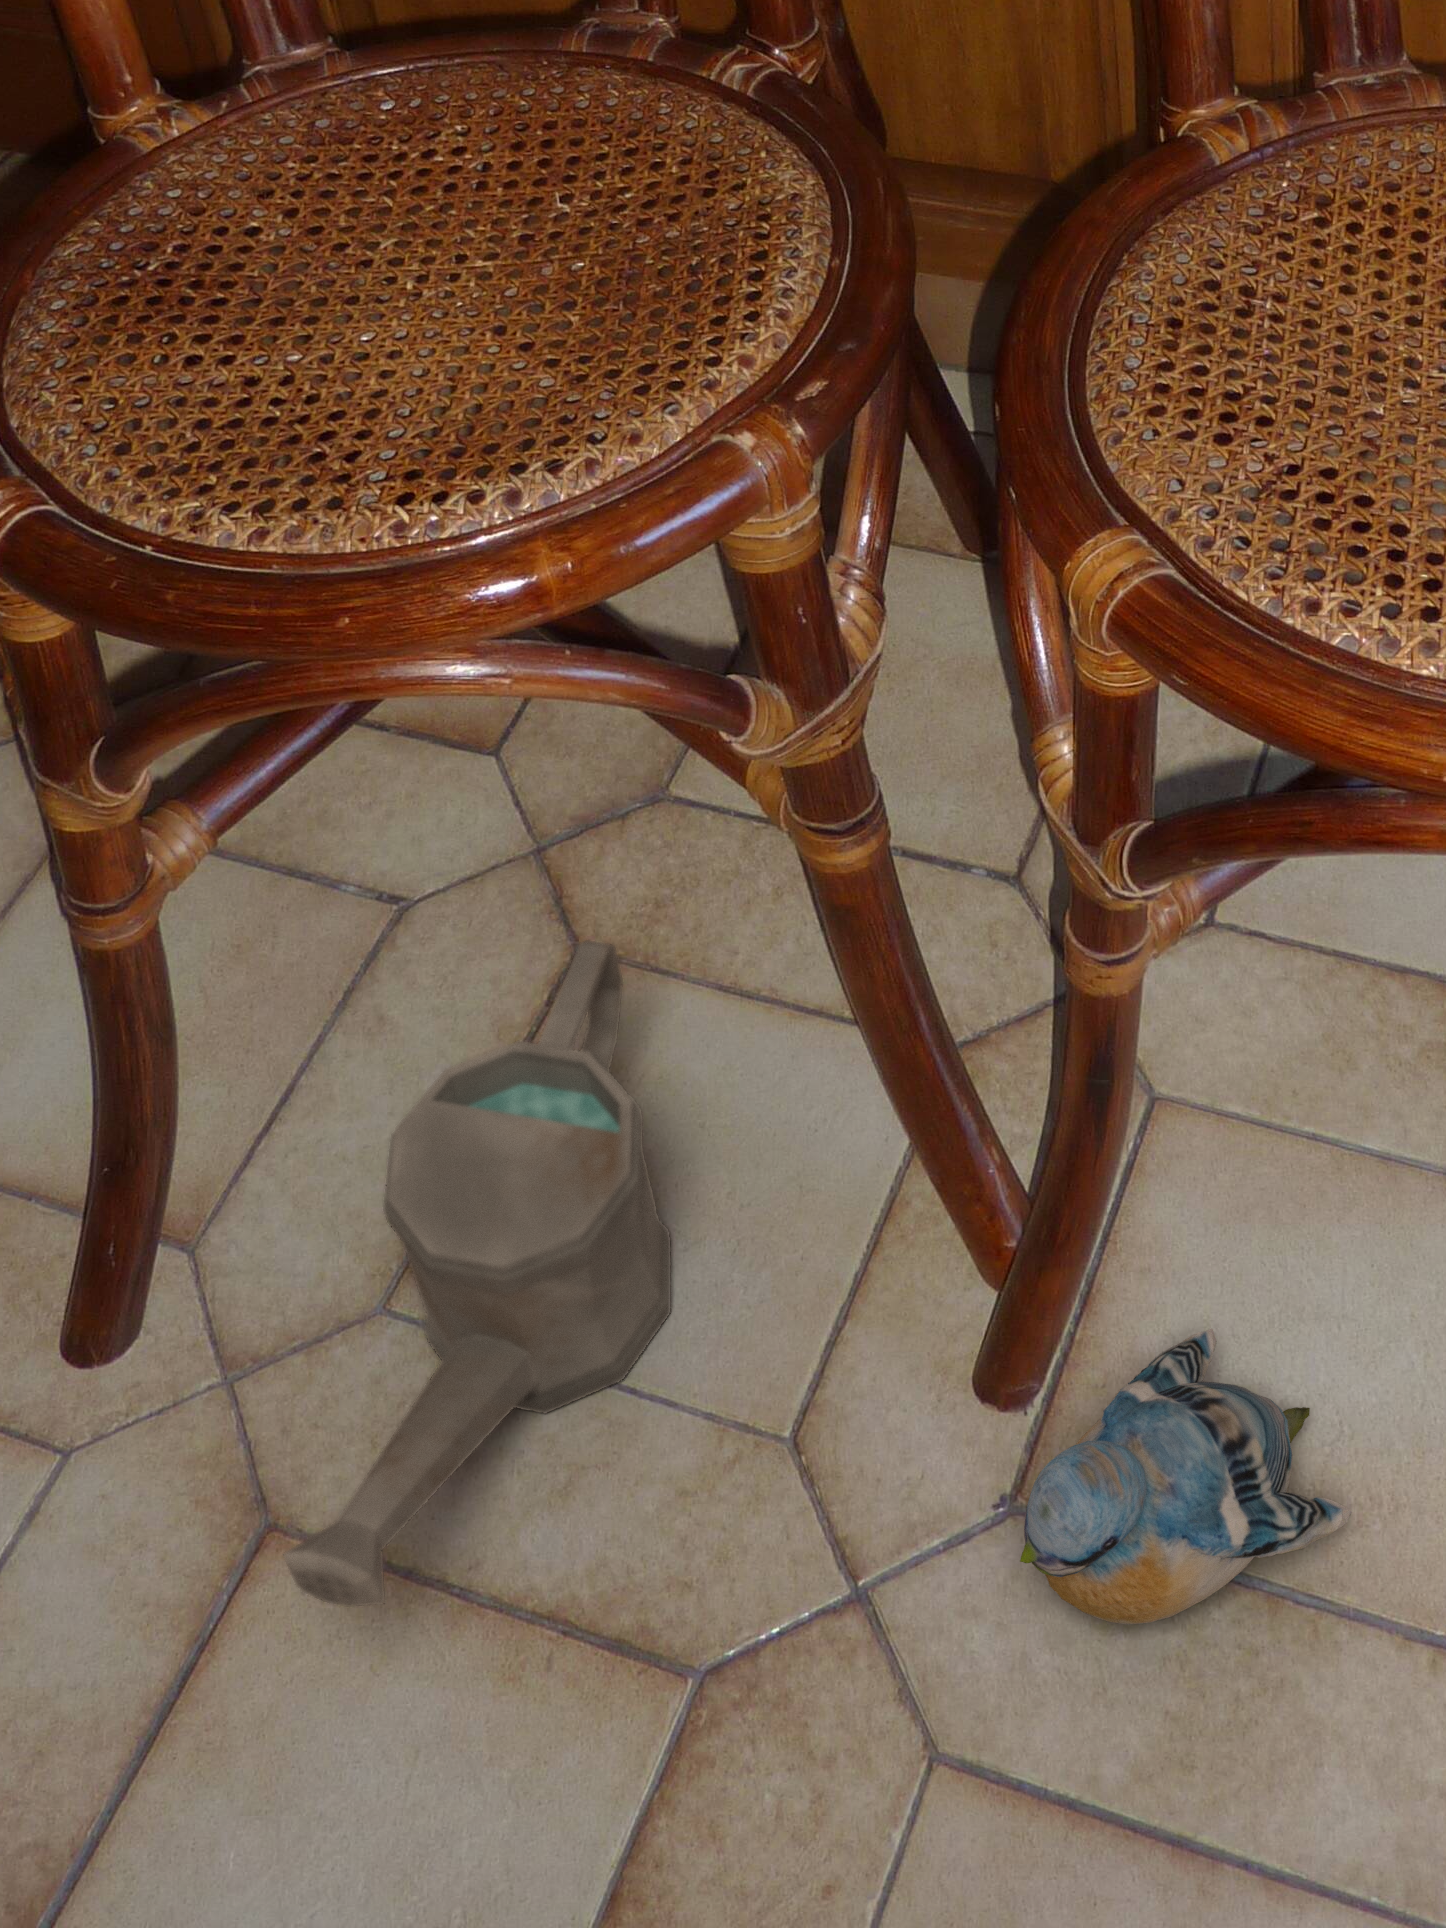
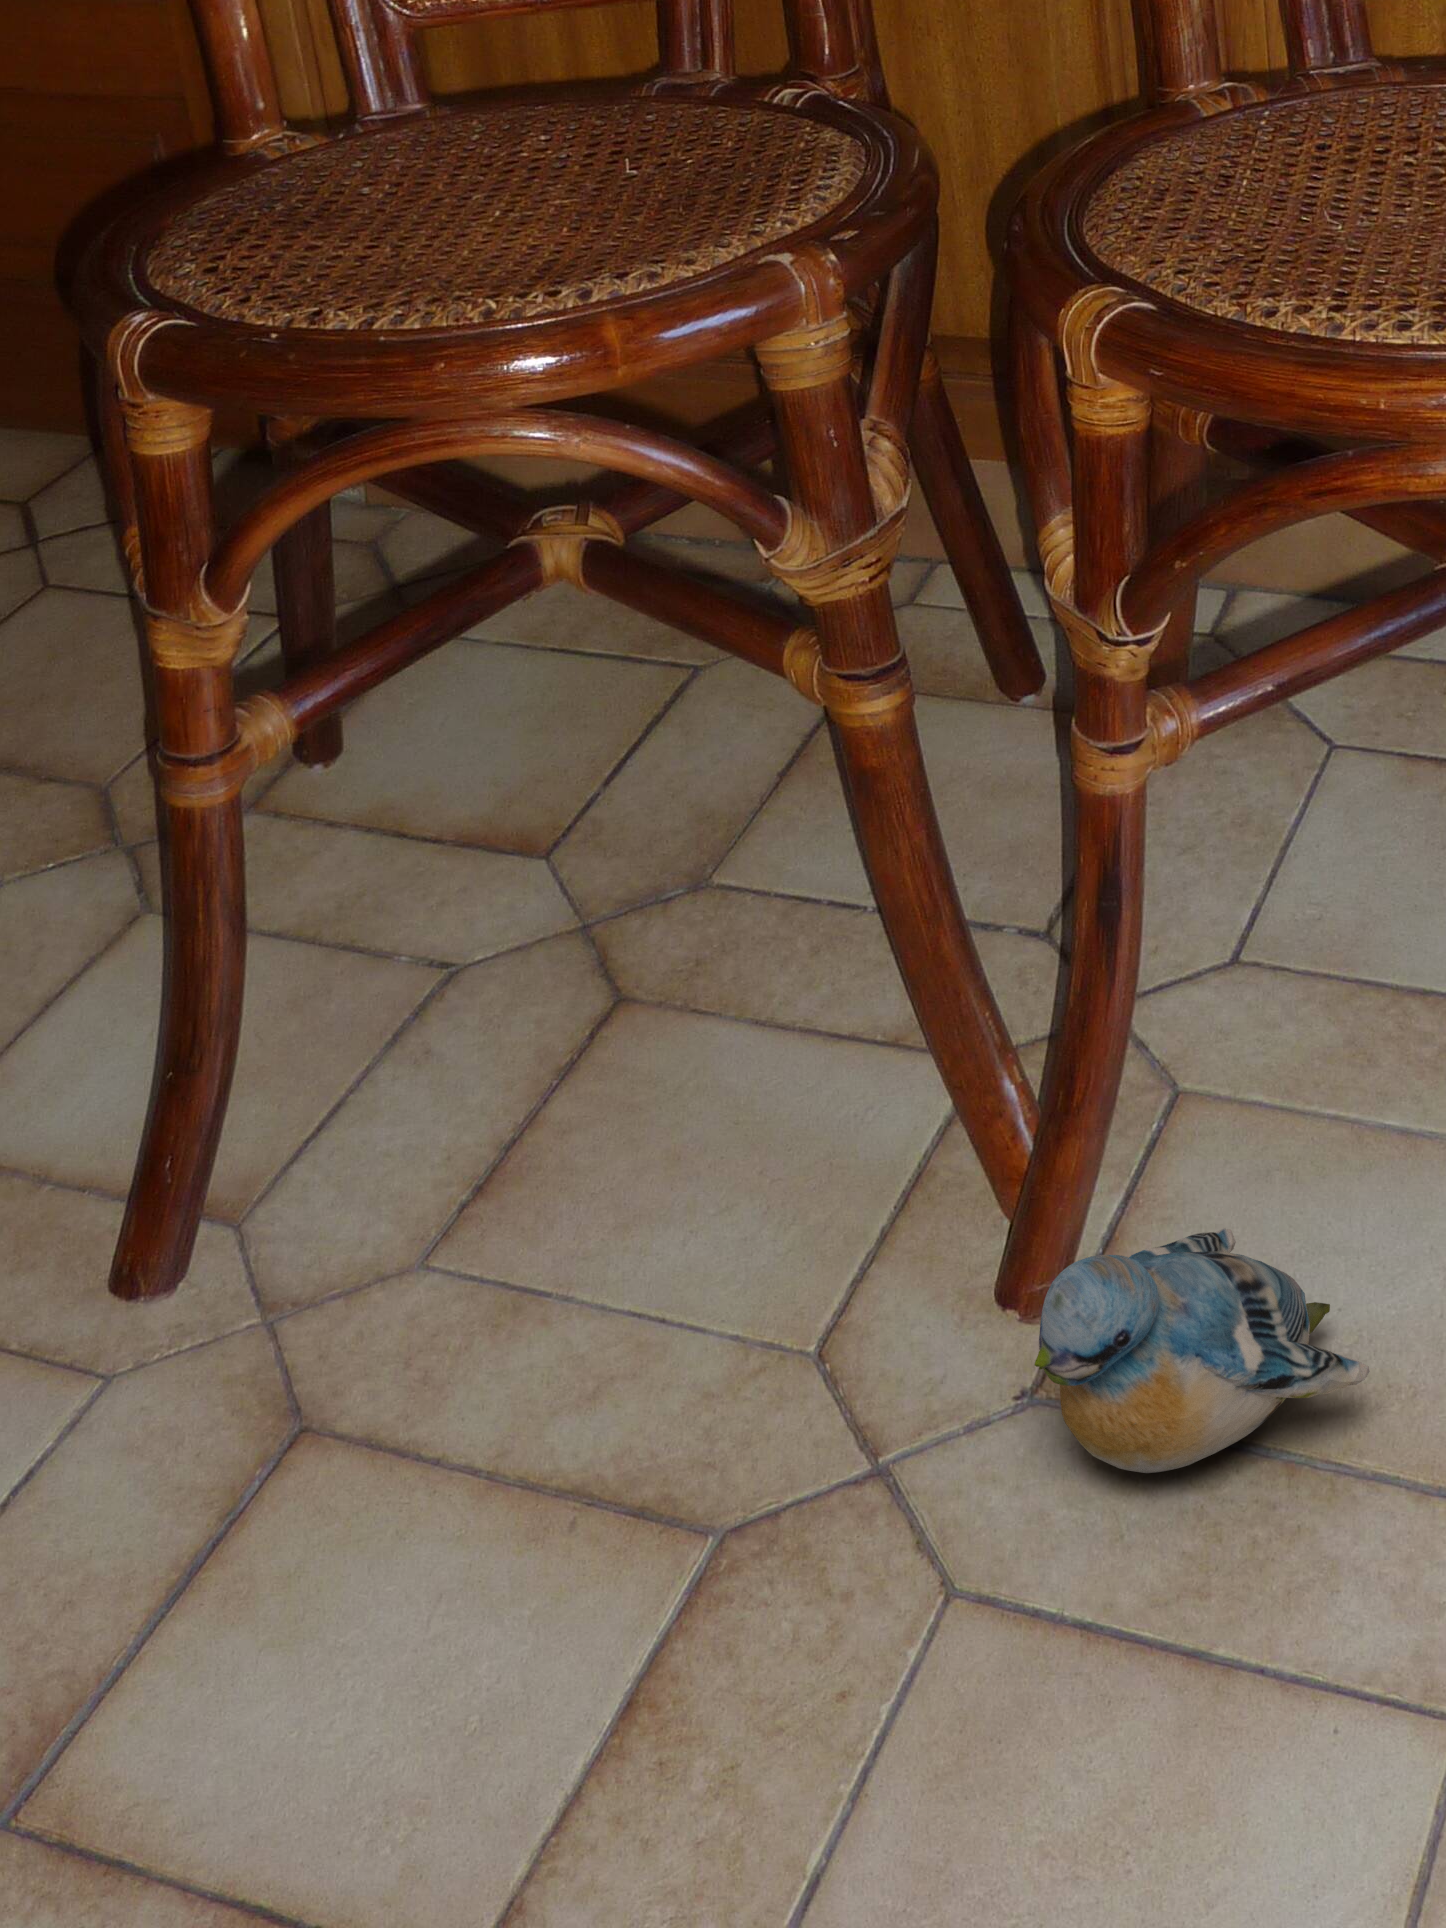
watering can: present [284,941,671,1607] -> none [323,903,700,1380]

